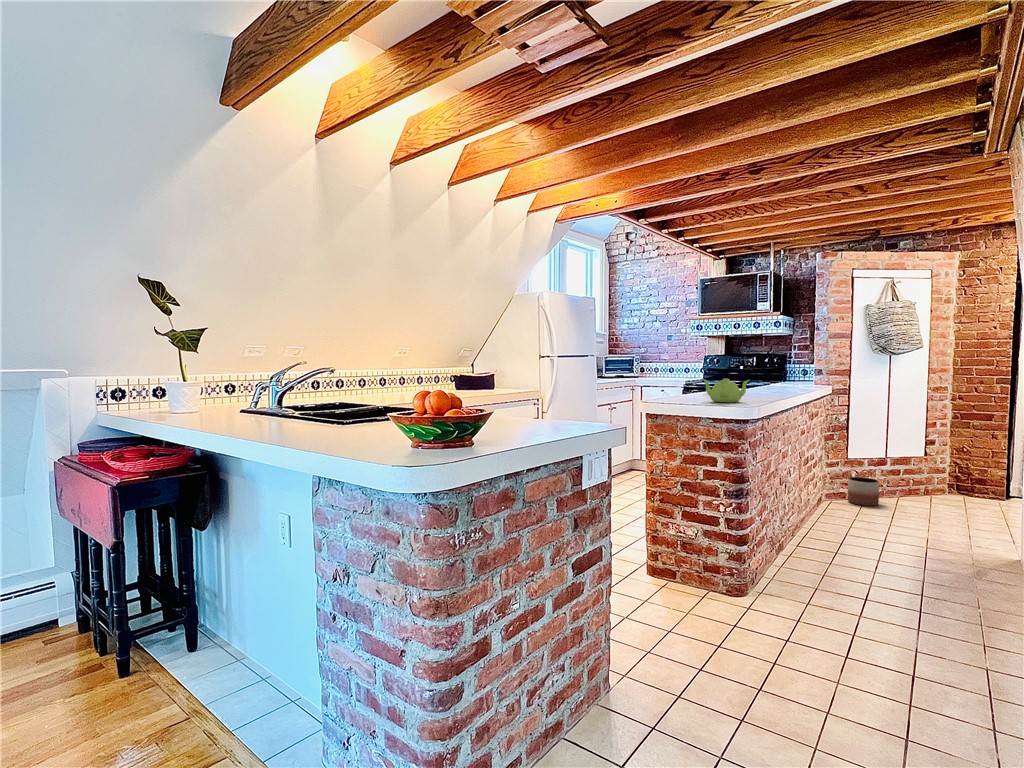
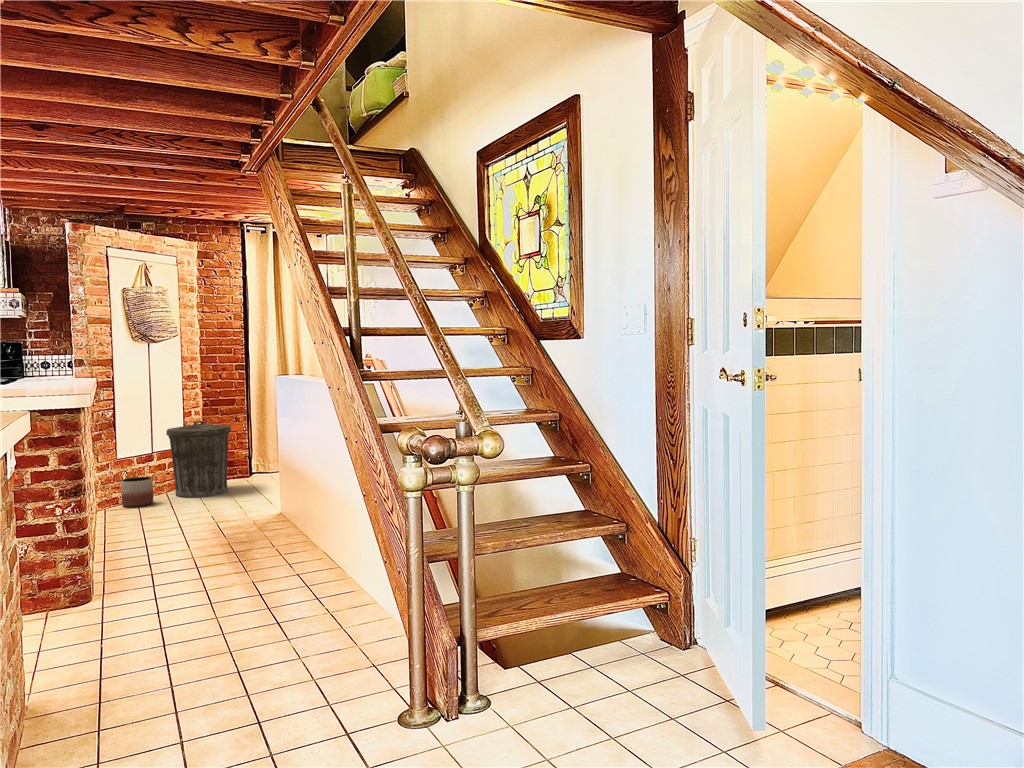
teapot: present [703,379,749,402] -> none [13,366,73,393]
trash can: none [901,434,978,513] -> present [166,421,231,497]

